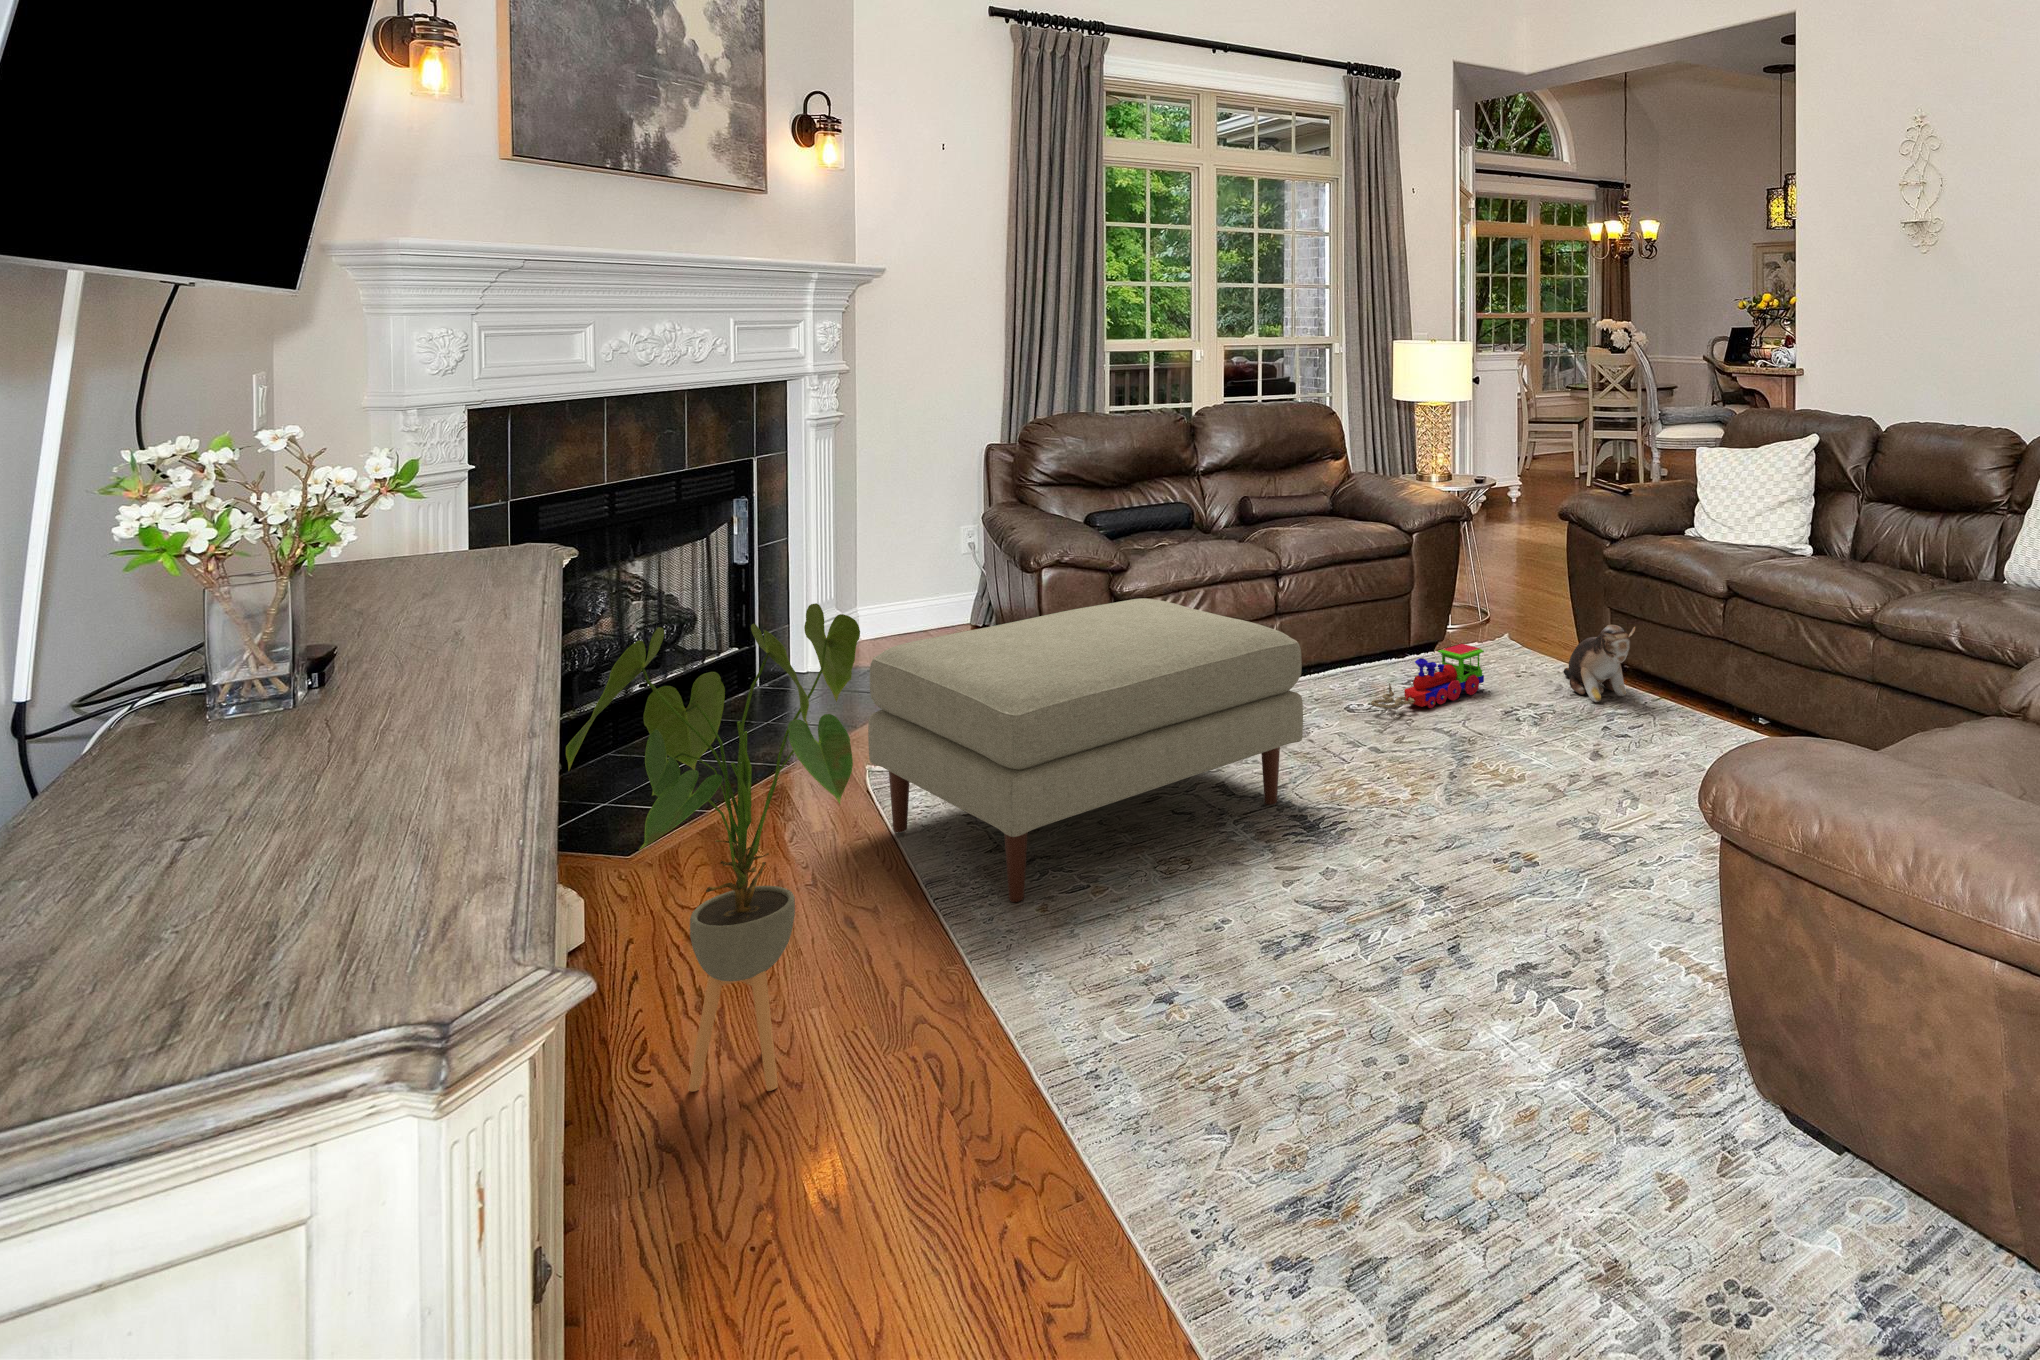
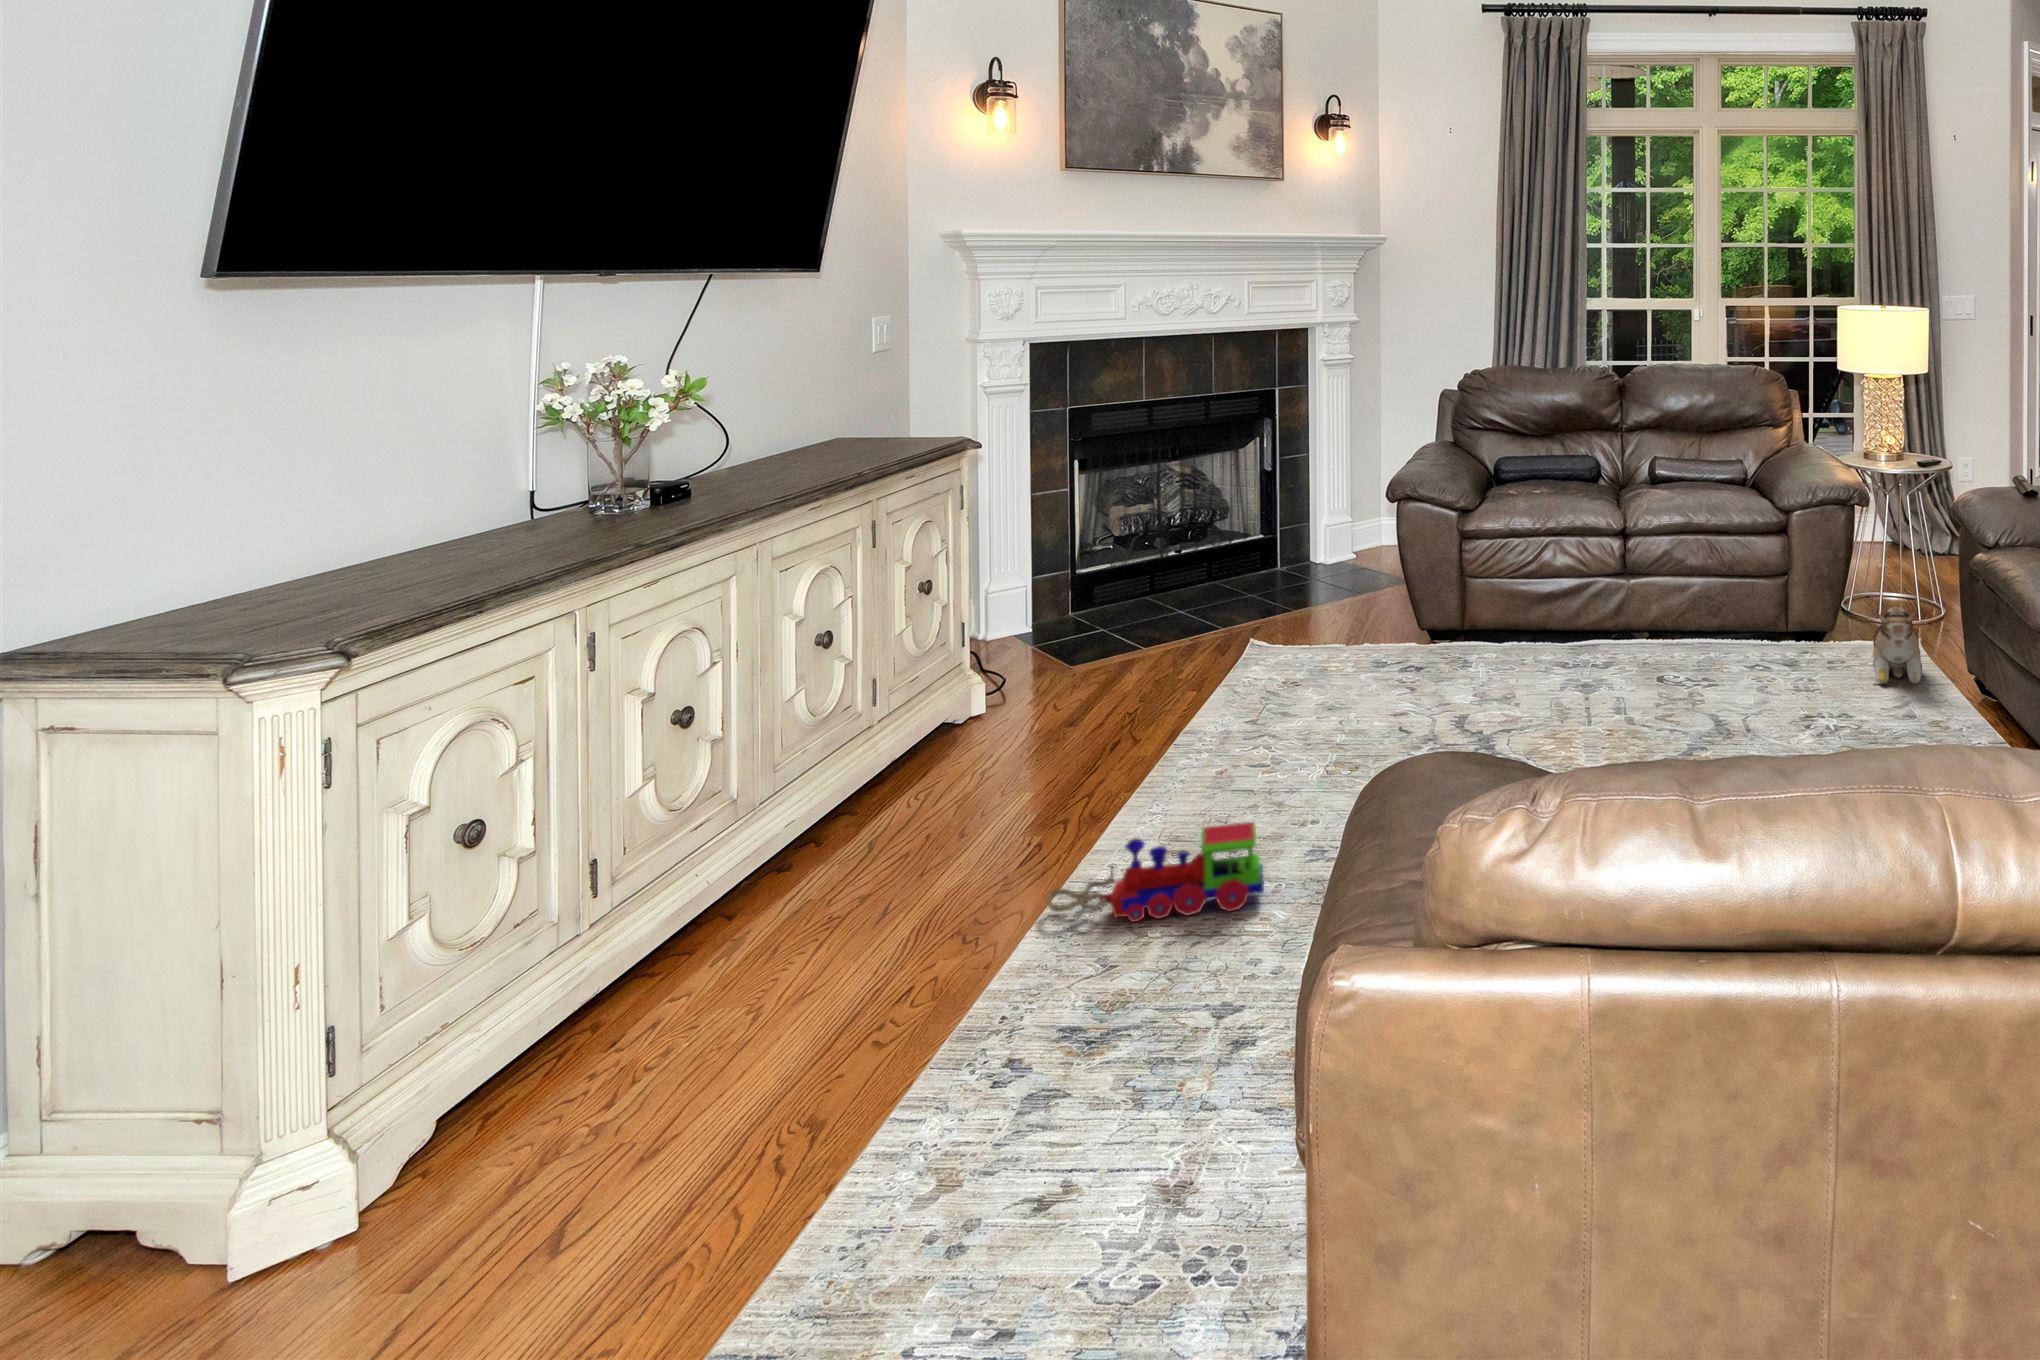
ottoman: present [868,598,1303,902] -> none [1217,525,1511,733]
house plant: present [566,603,860,1092] -> none [909,489,1094,799]
toy train: present [1371,644,1484,709] -> present [1046,822,1264,922]

